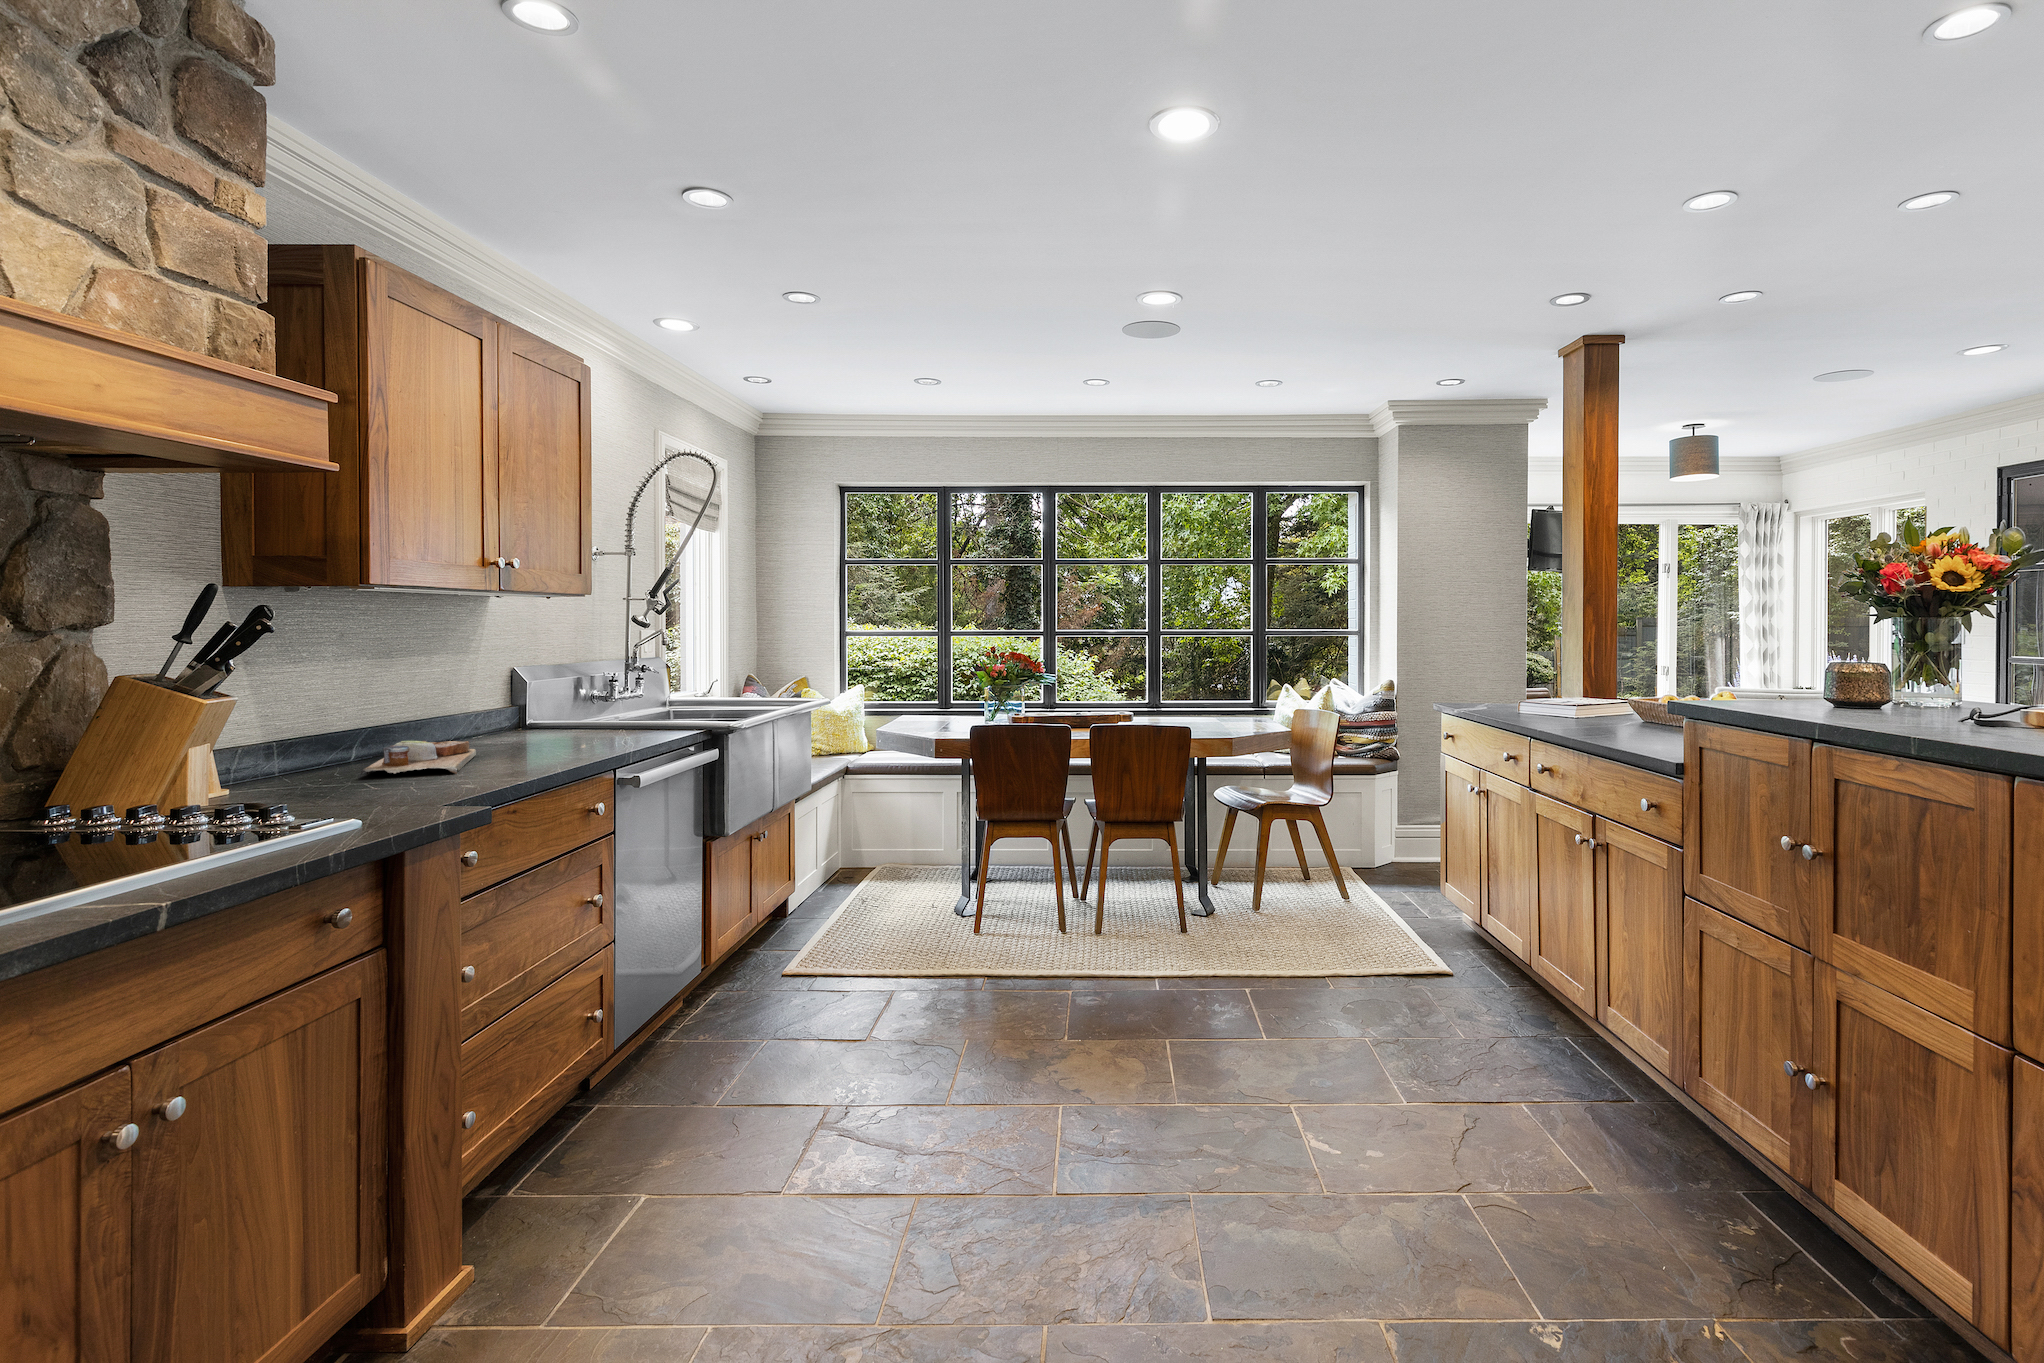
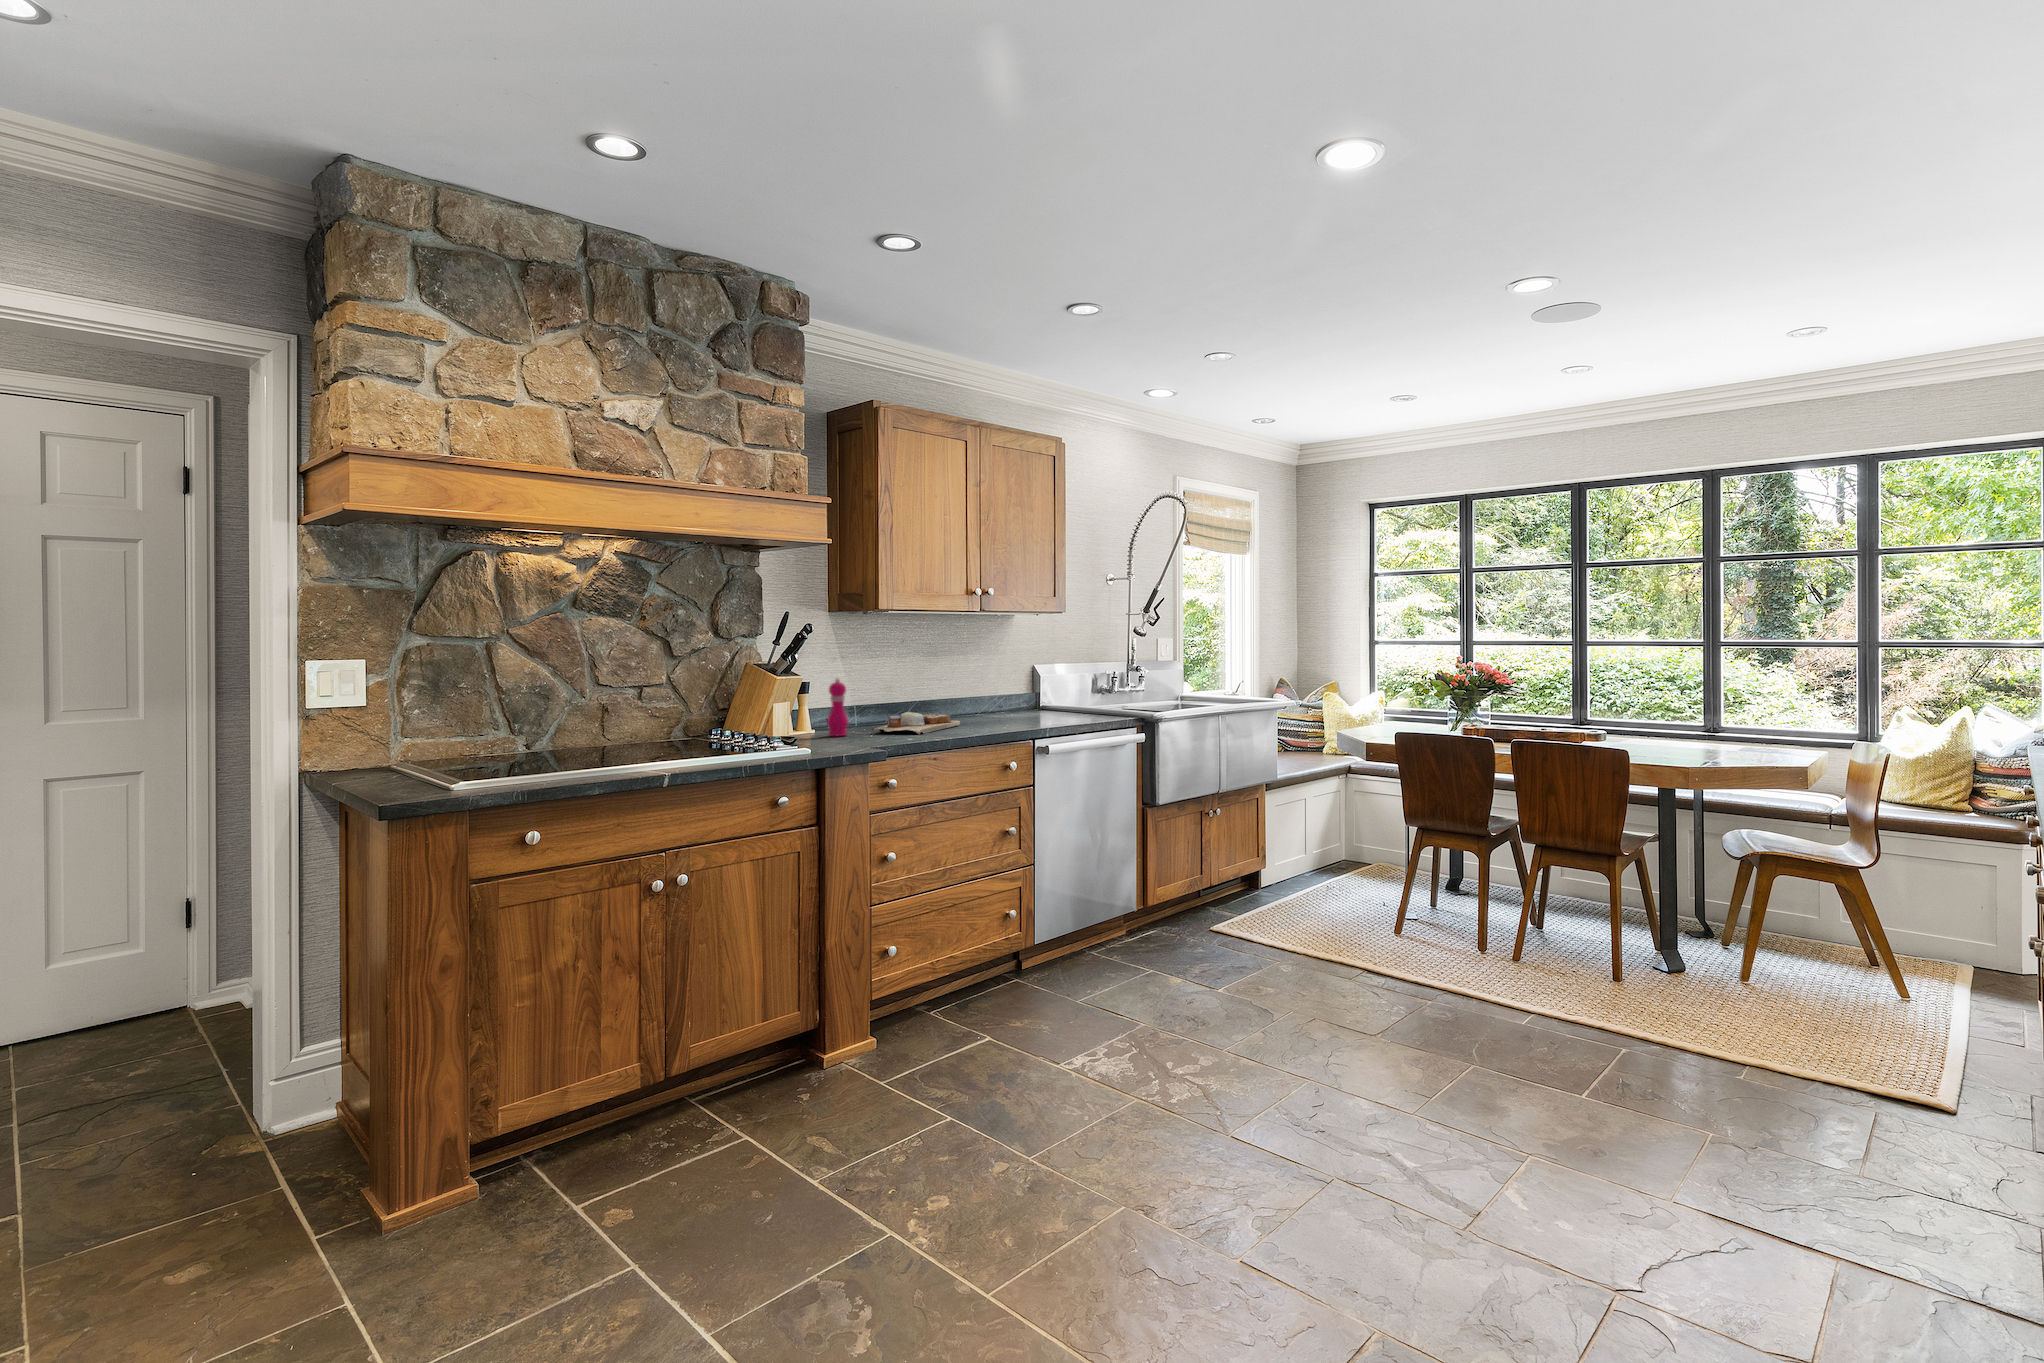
pepper mill: none [282,690,325,788] -> present [827,678,848,736]

